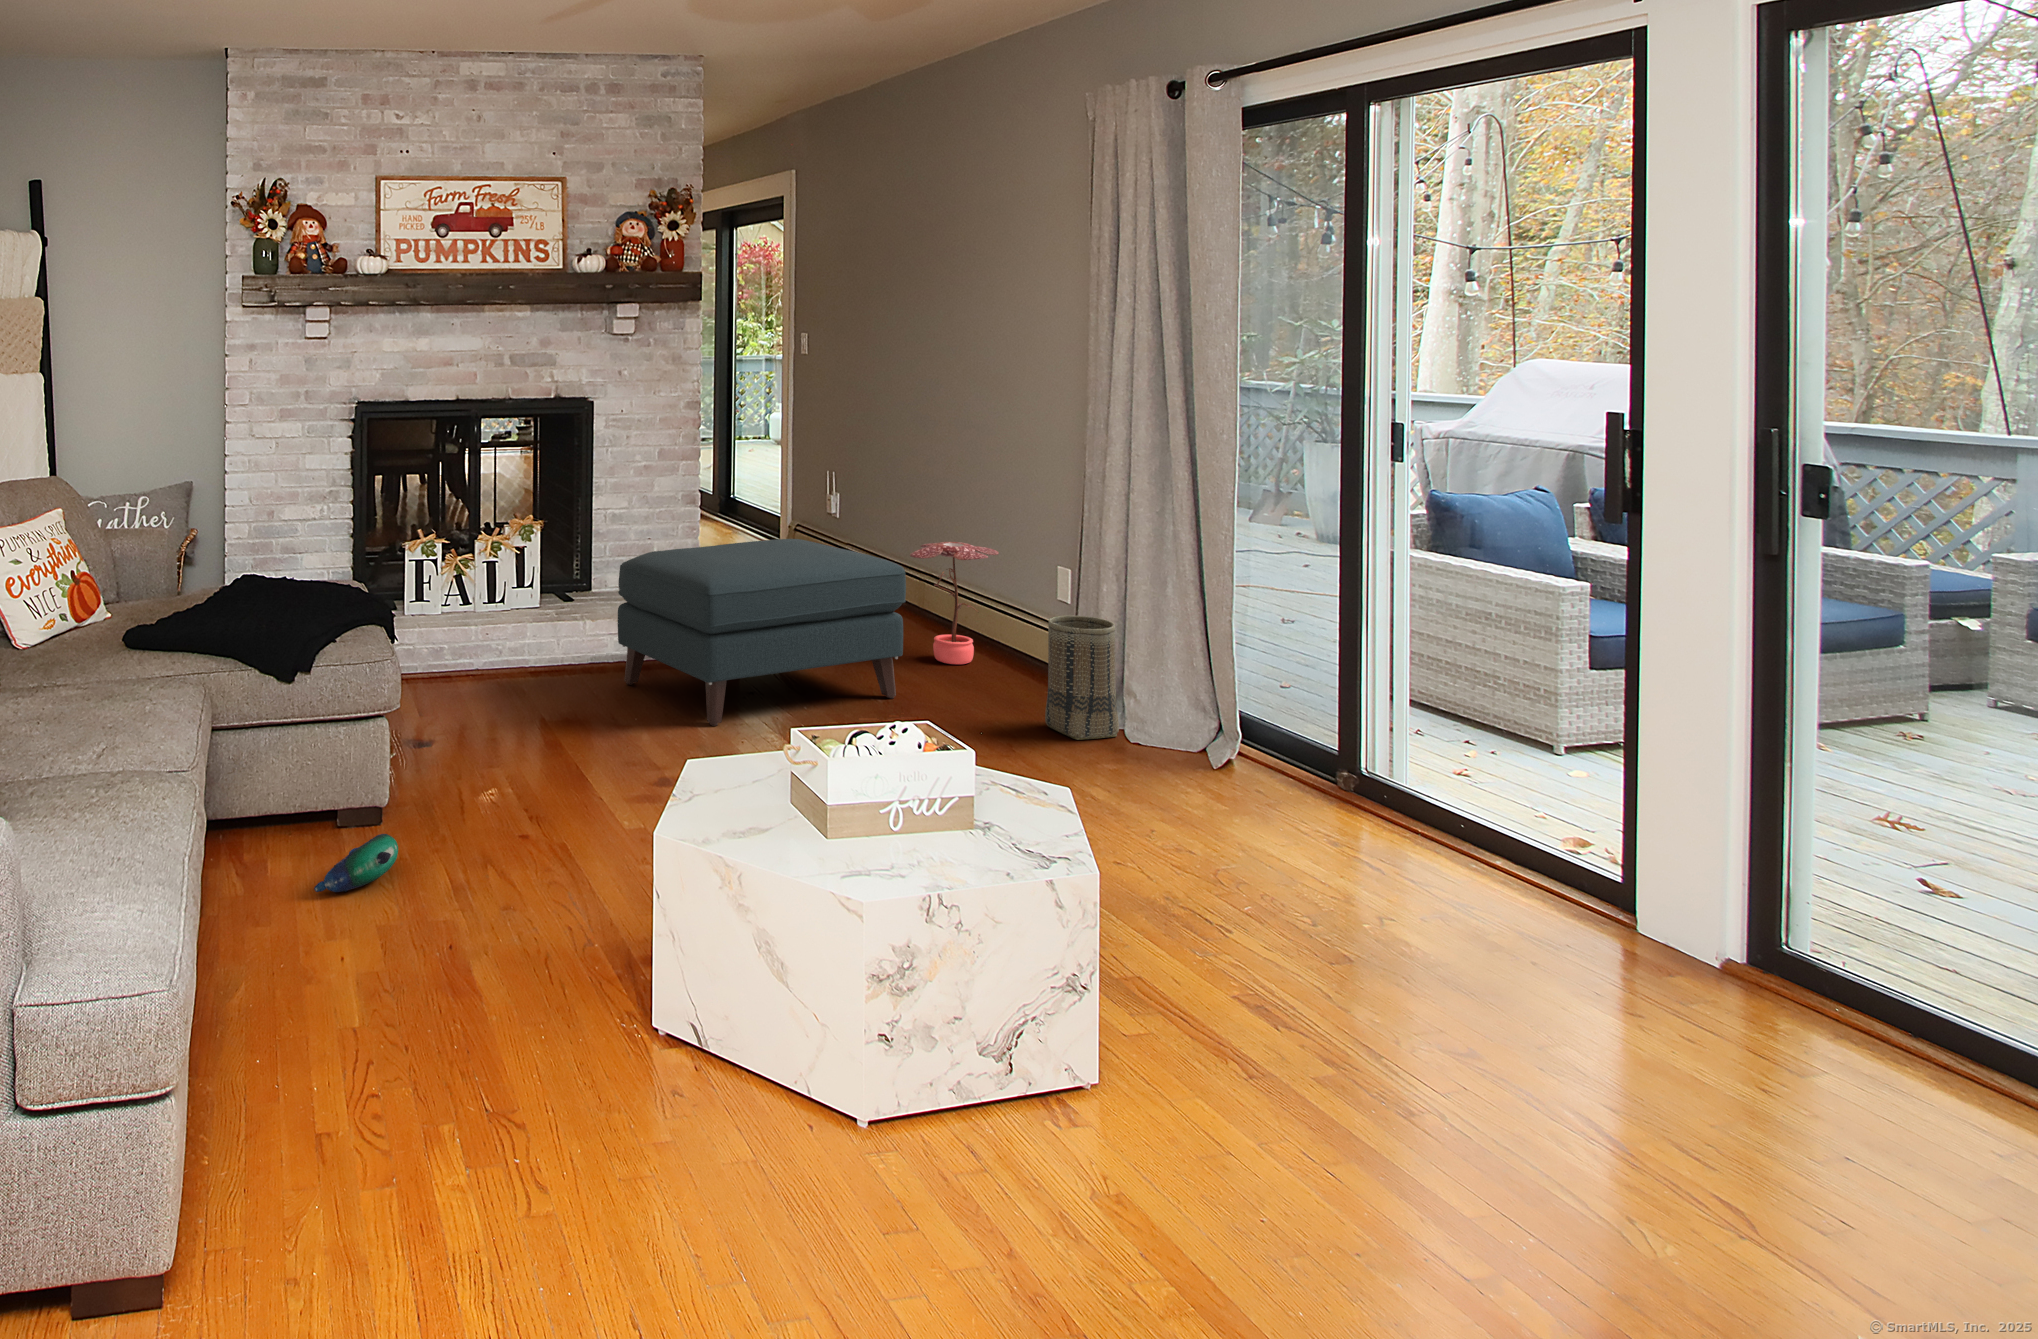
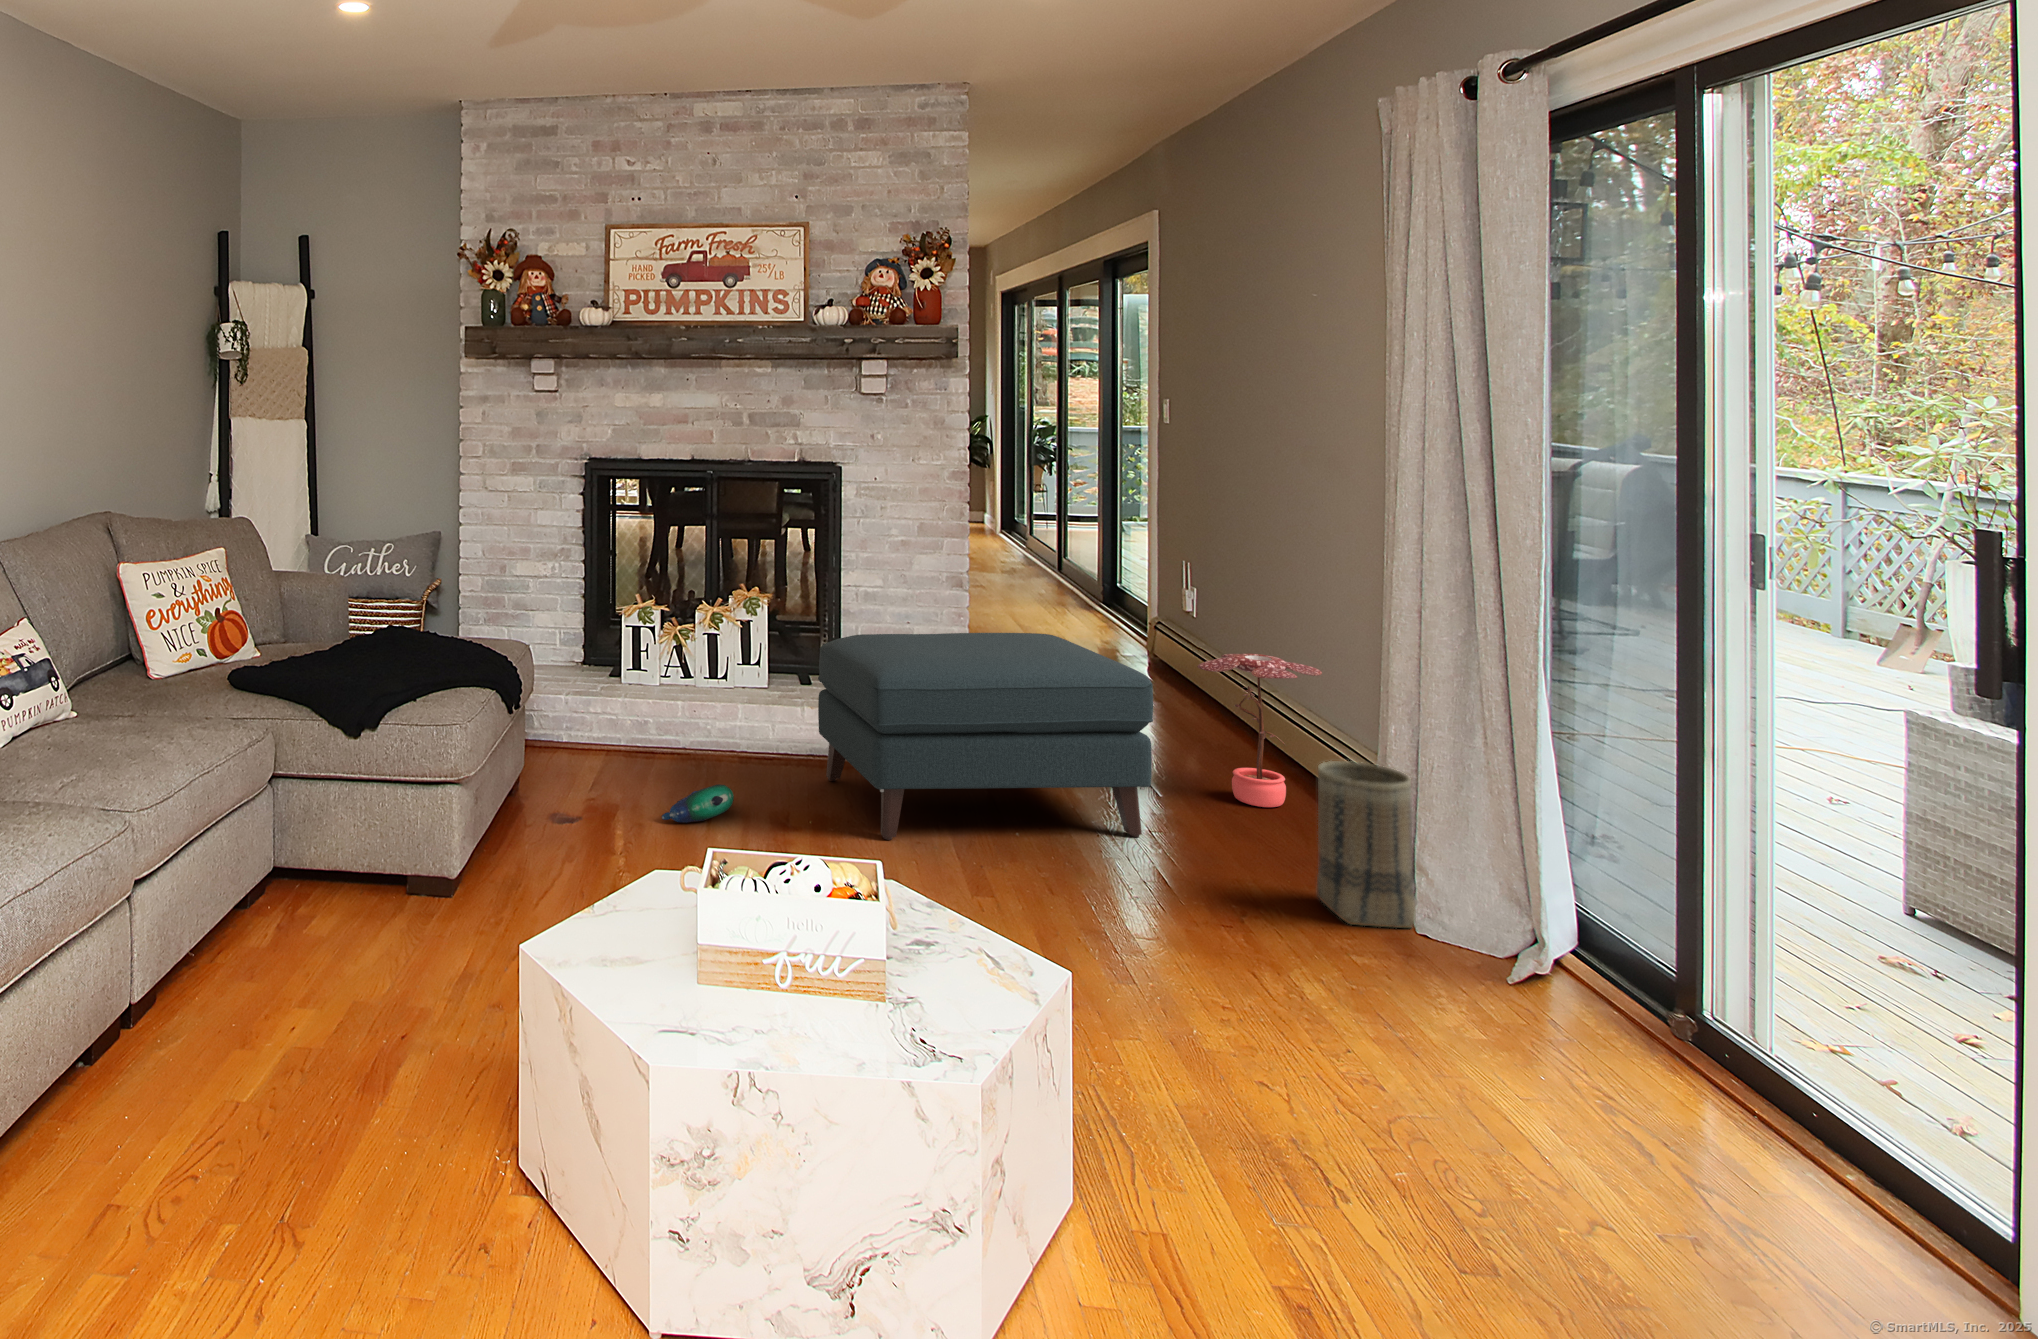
plush toy: present [314,834,398,892] -> present [662,784,734,823]

